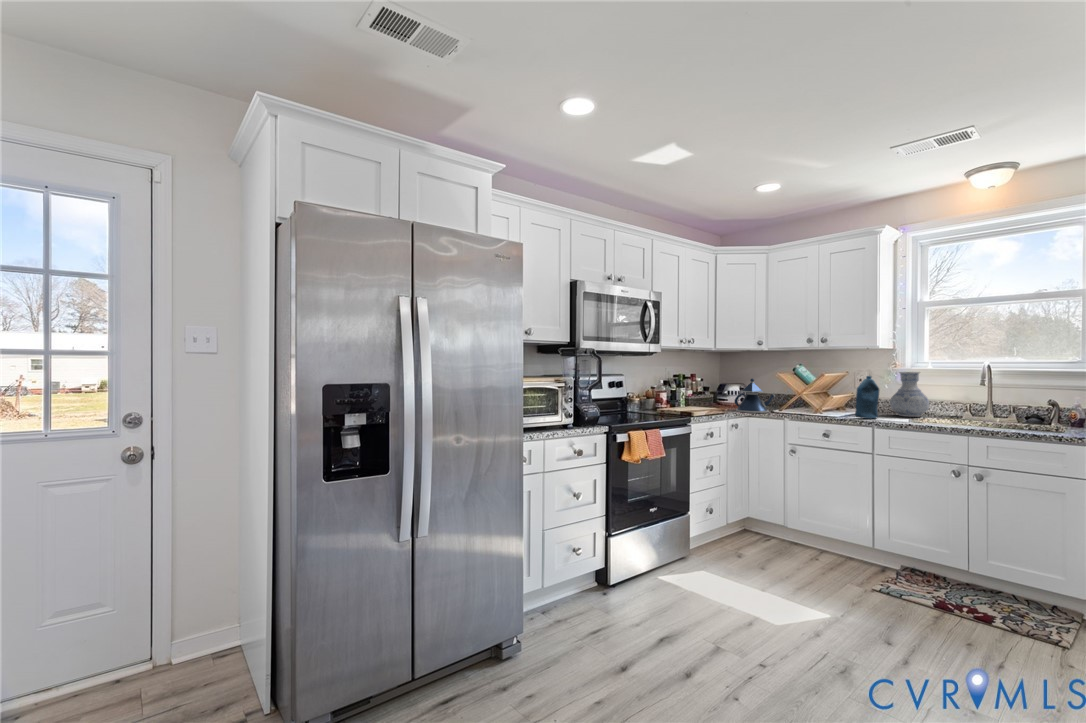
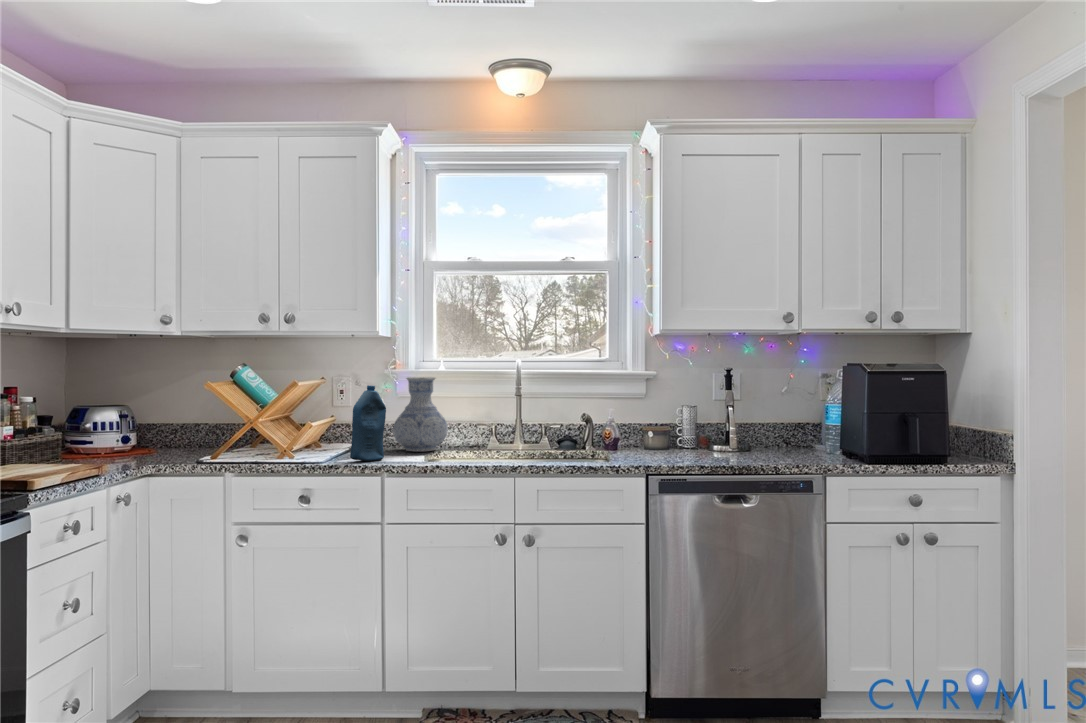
teapot: present [734,379,775,413] -> none [119,395,206,467]

